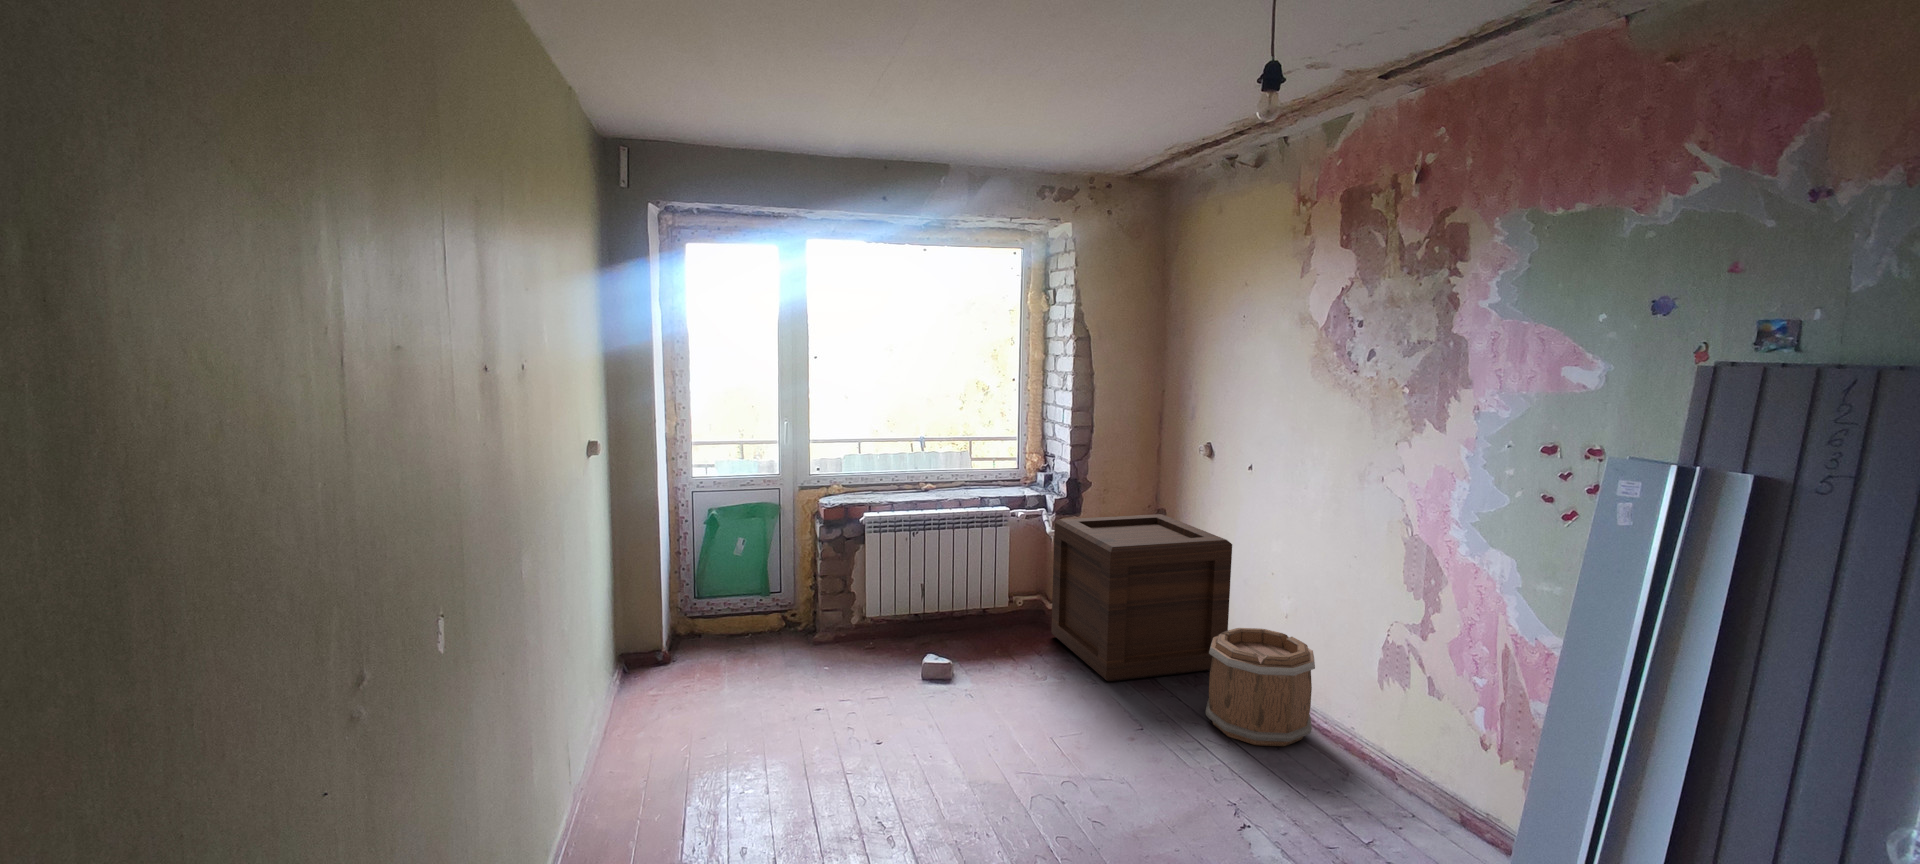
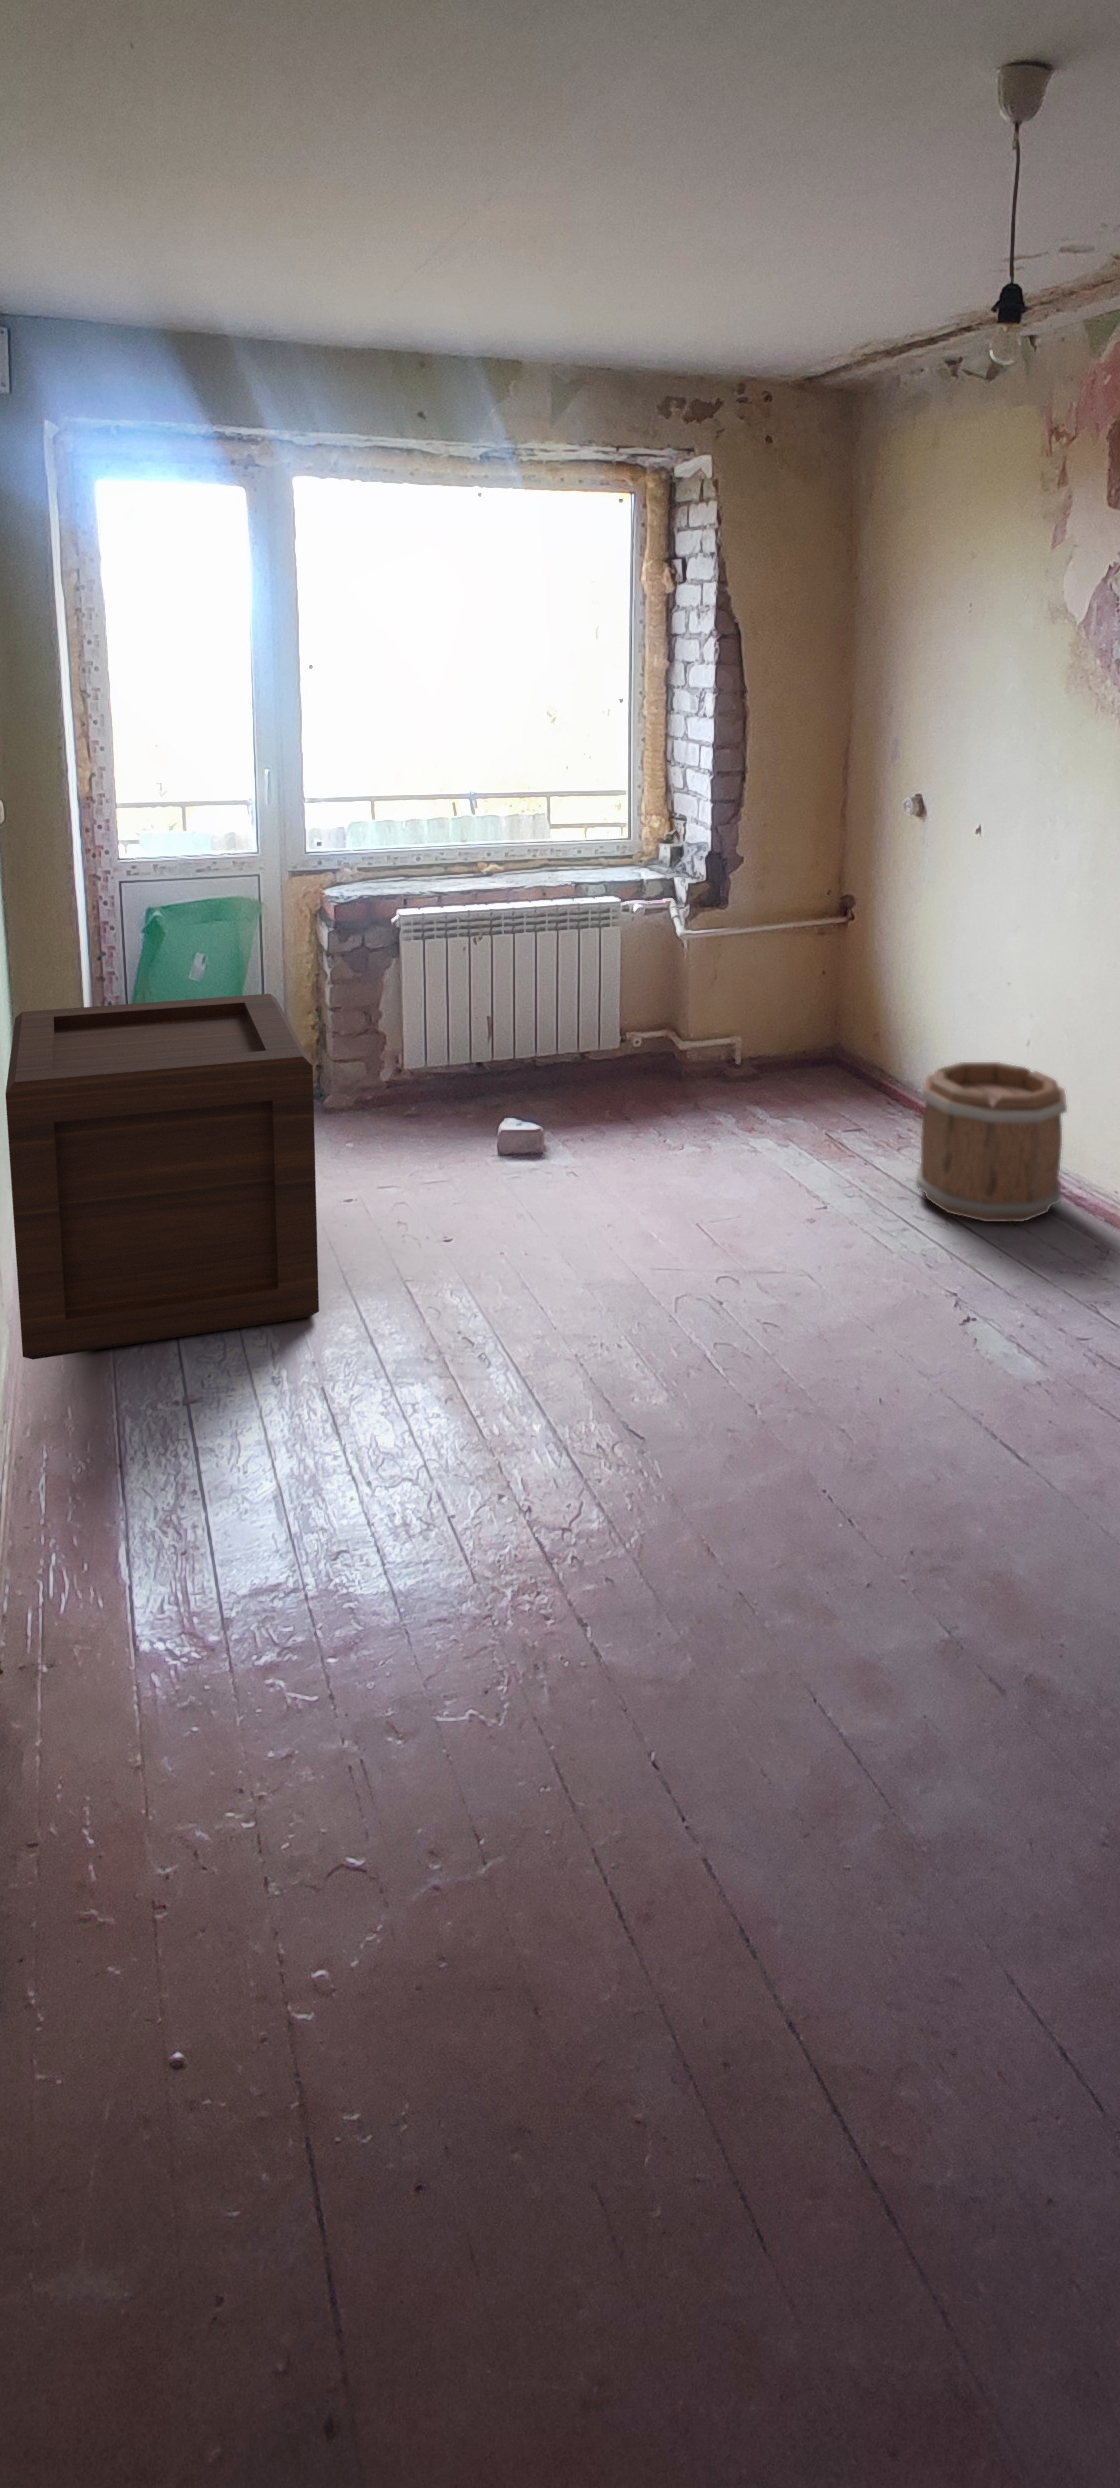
wooden crate: present [1051,514,1232,682] -> present [5,994,319,1360]

